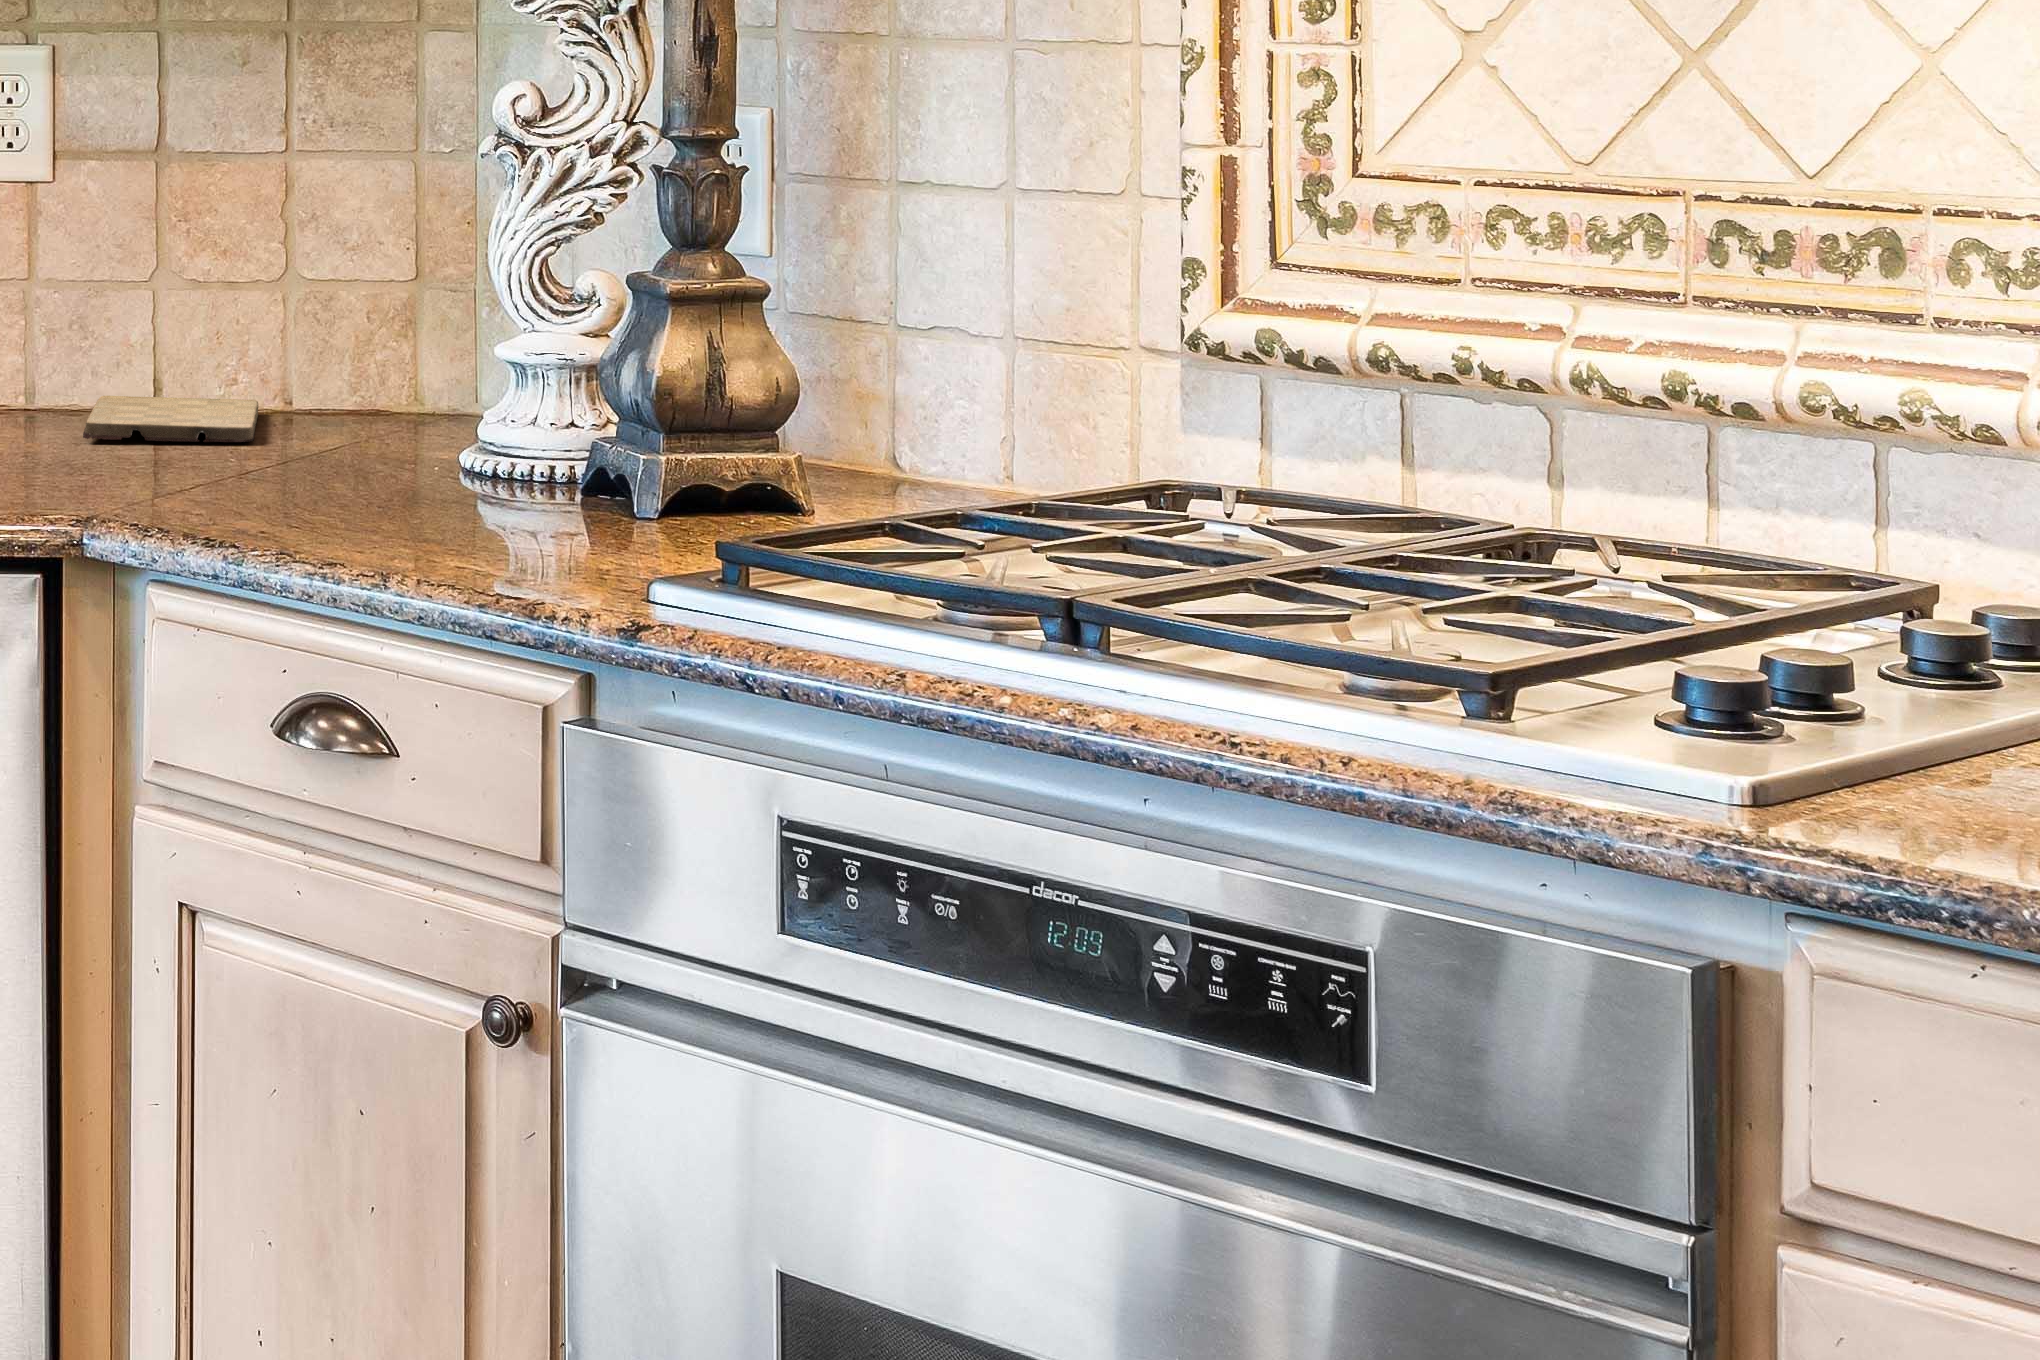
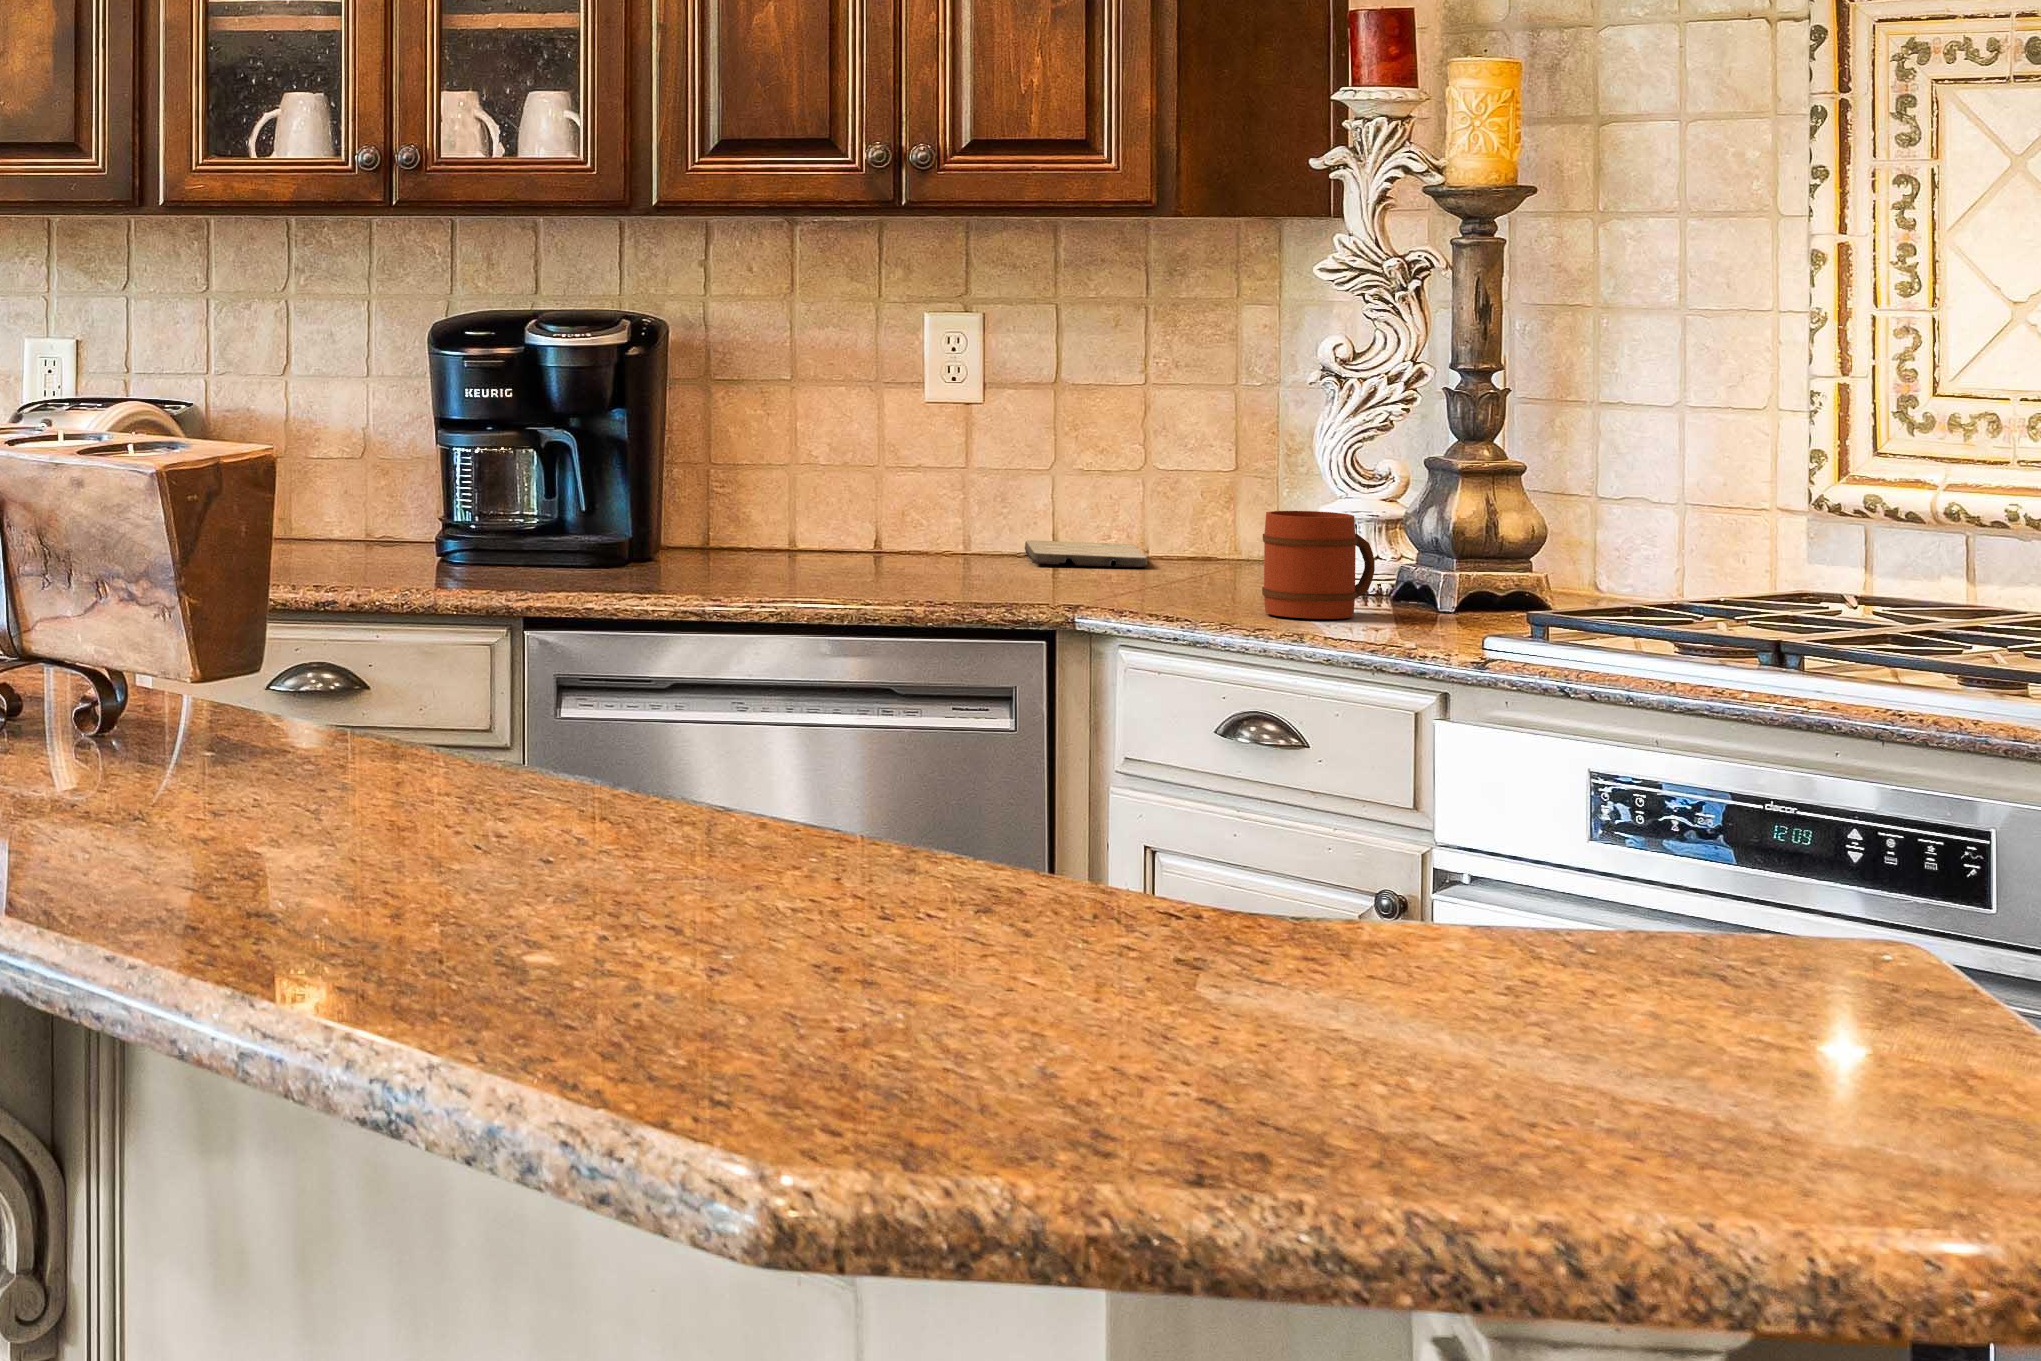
mug: none [351,371,525,548] -> present [1262,511,1375,619]

